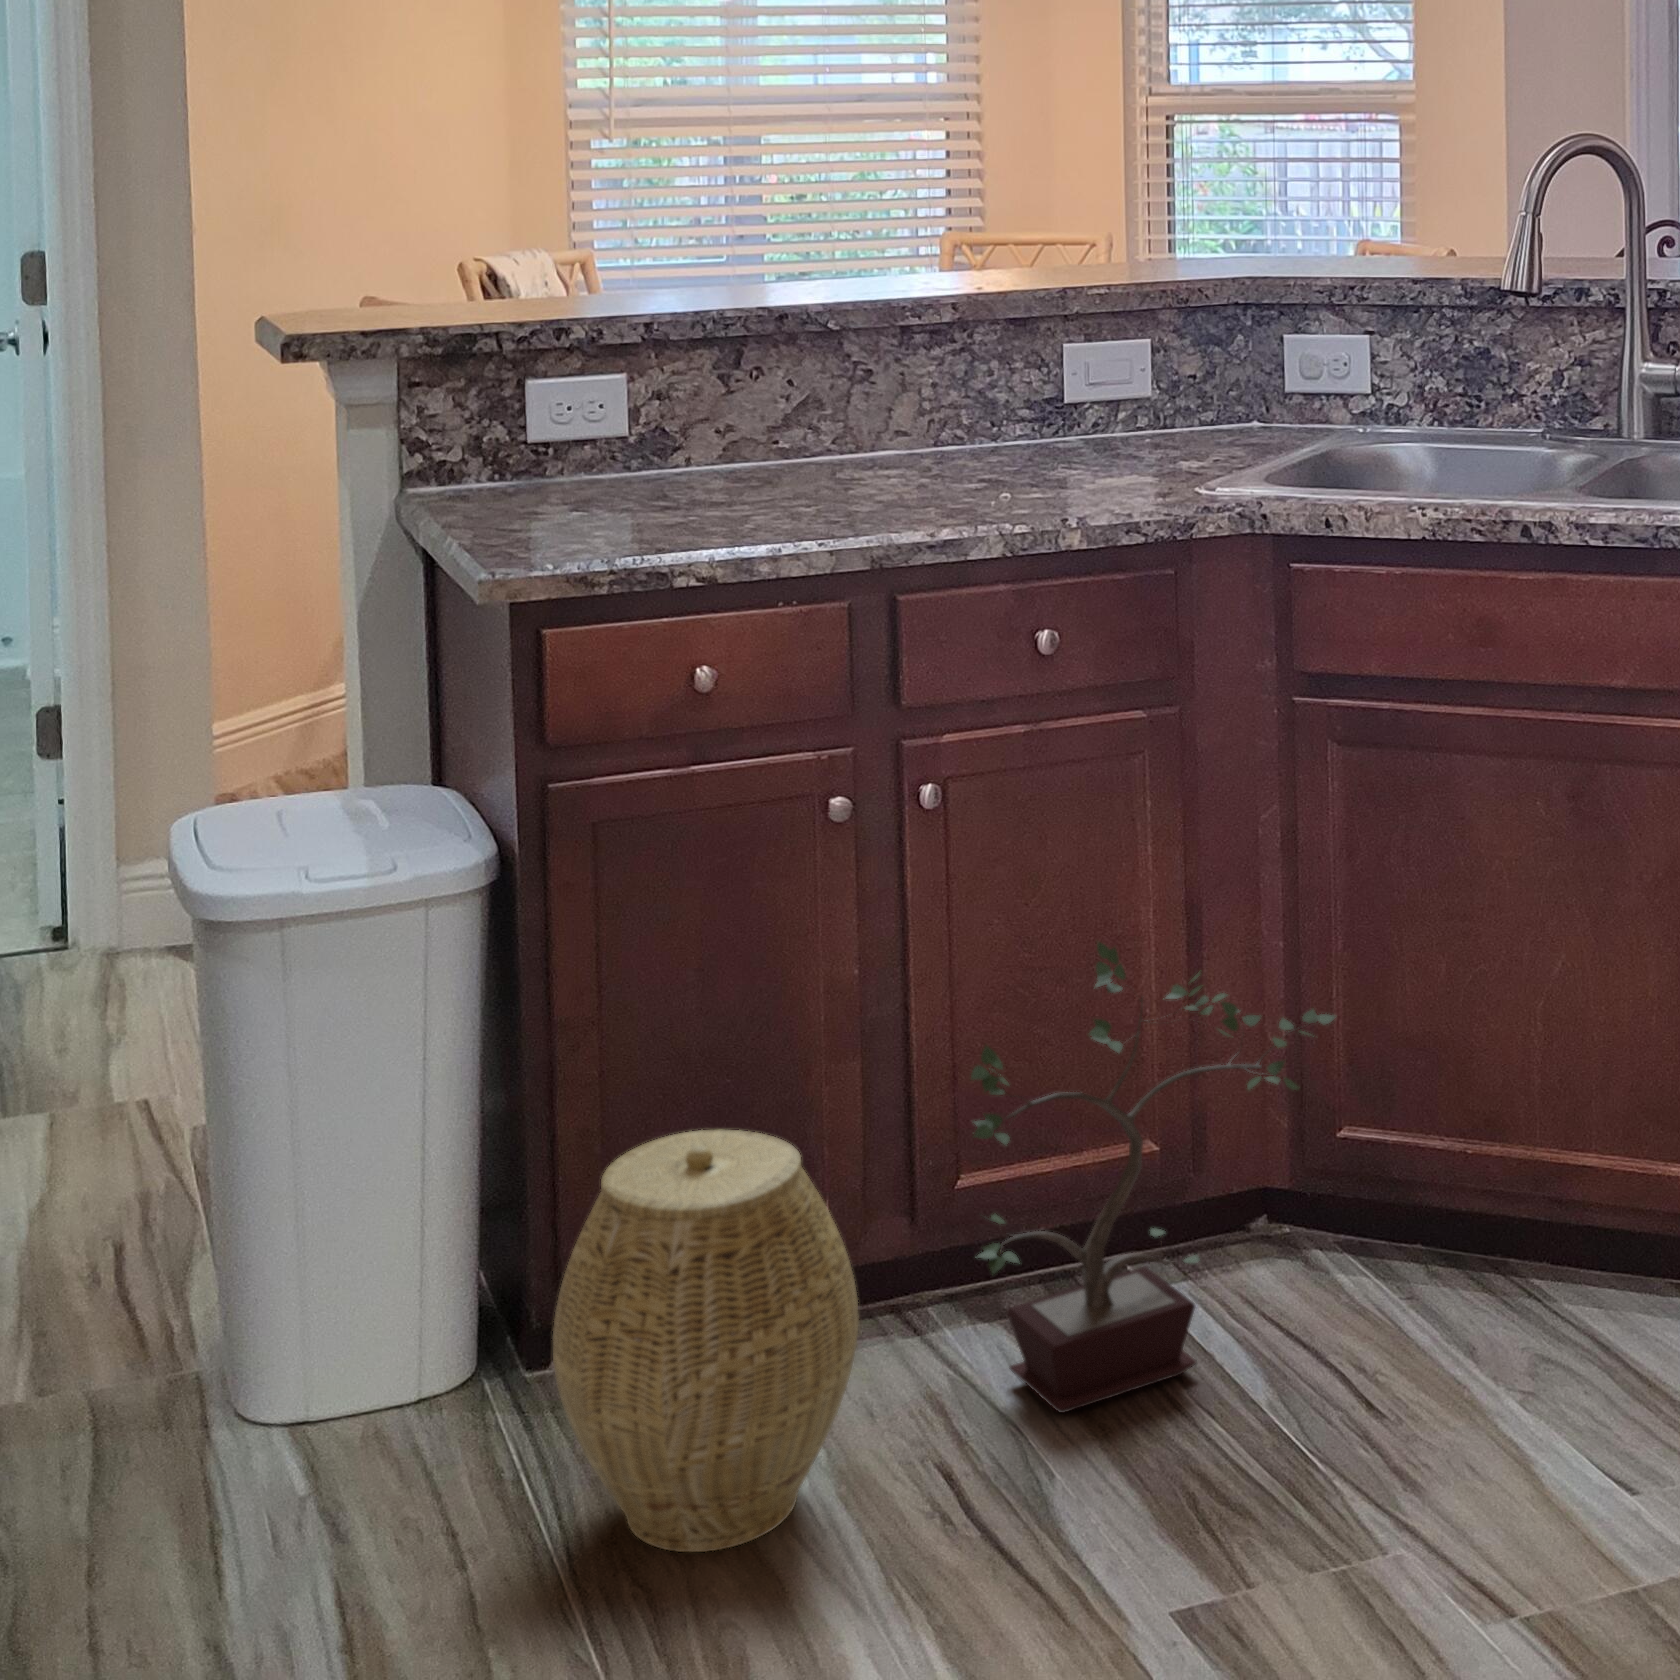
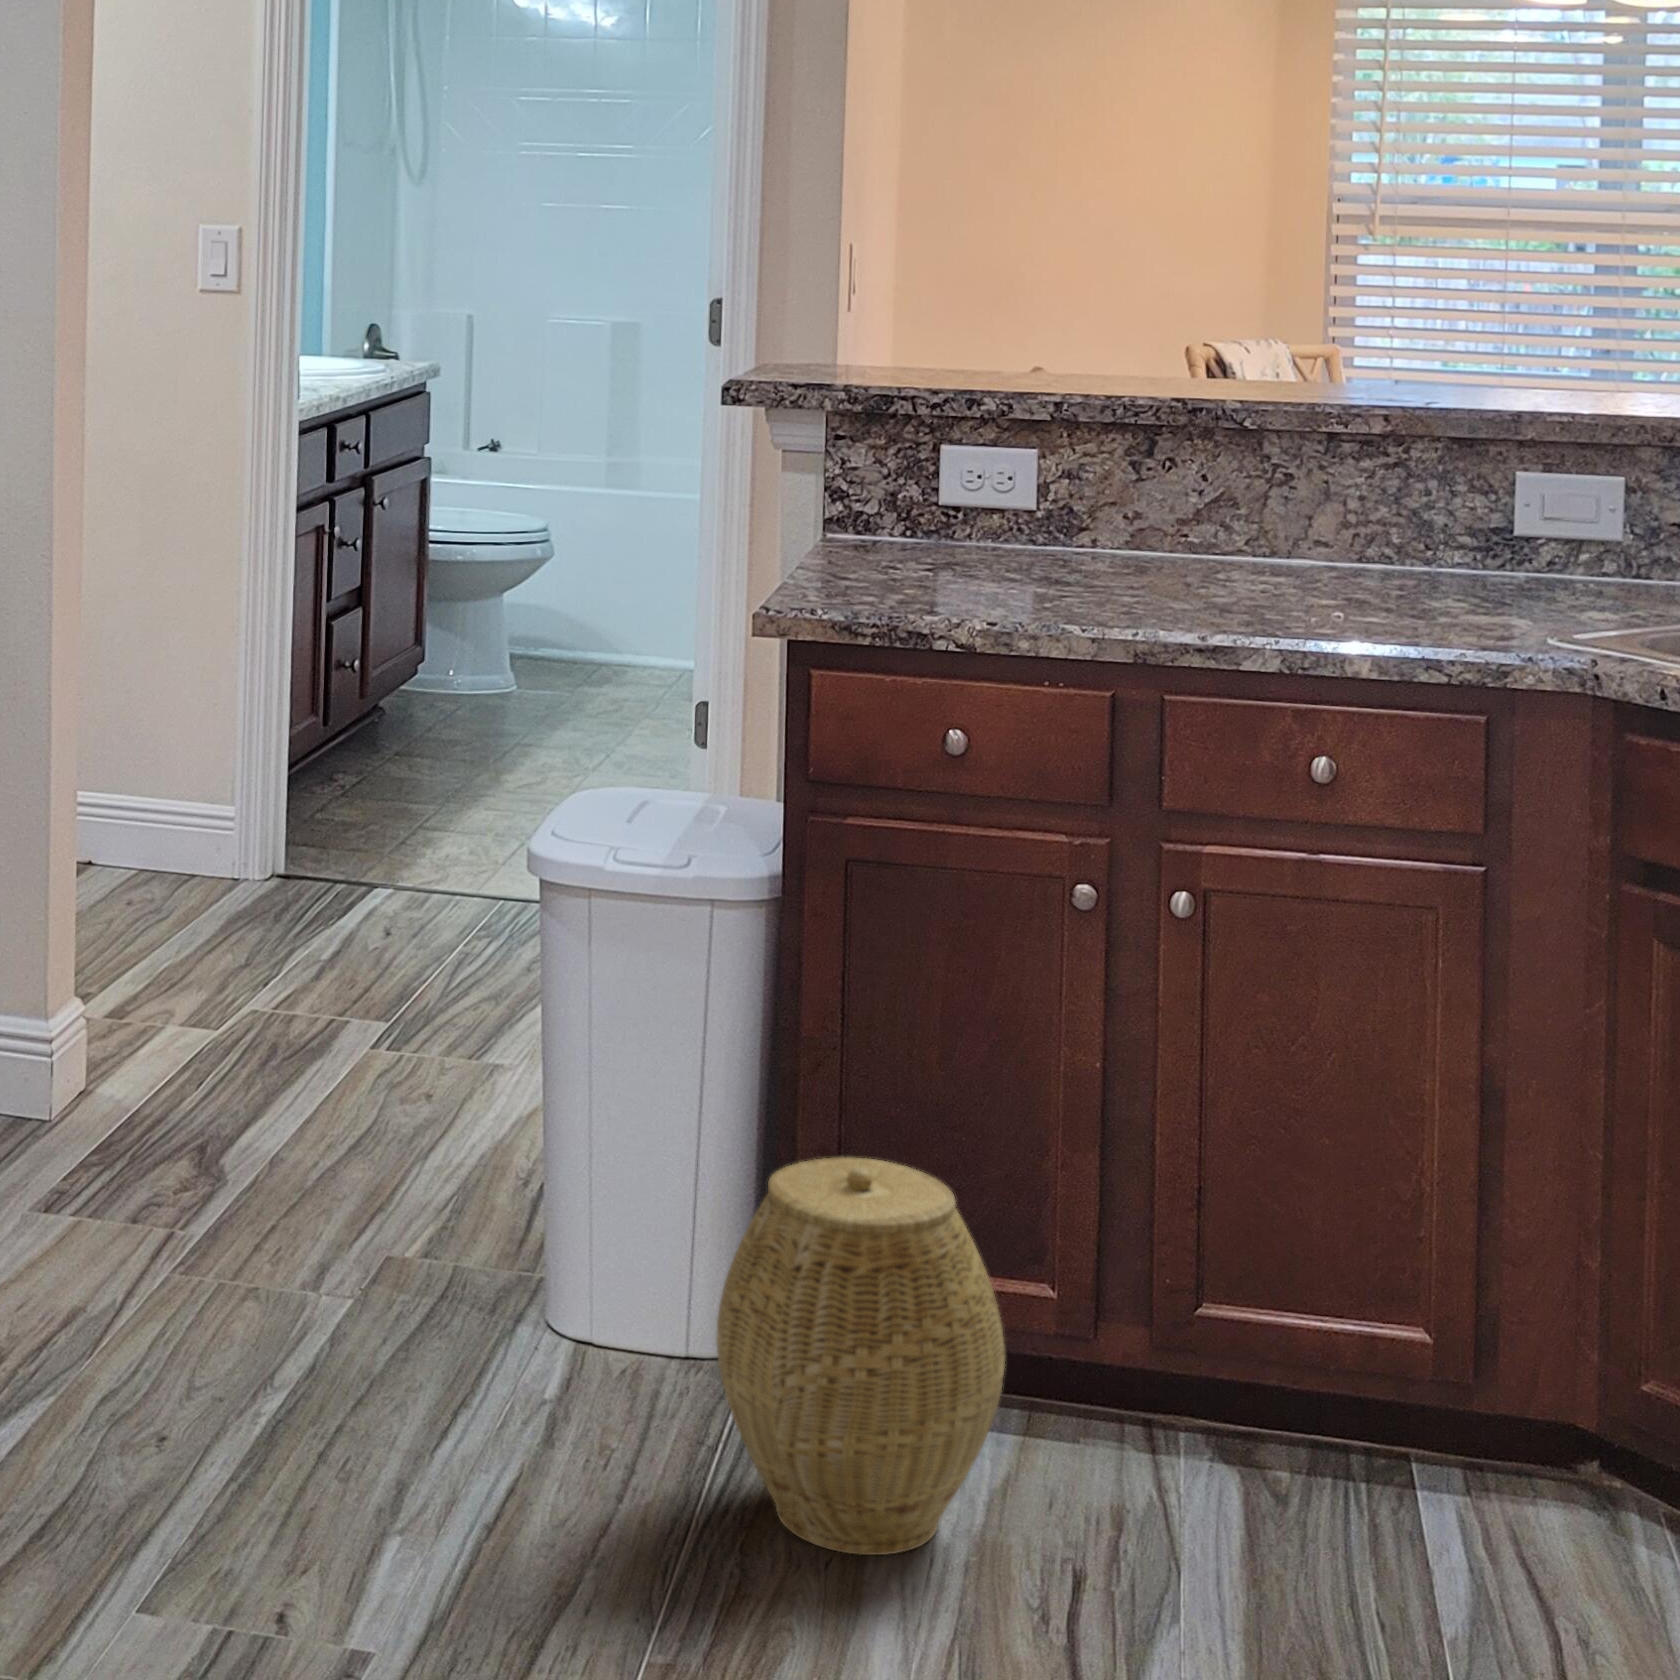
potted plant: present [971,942,1335,1413] -> none [1139,1086,1602,1583]

